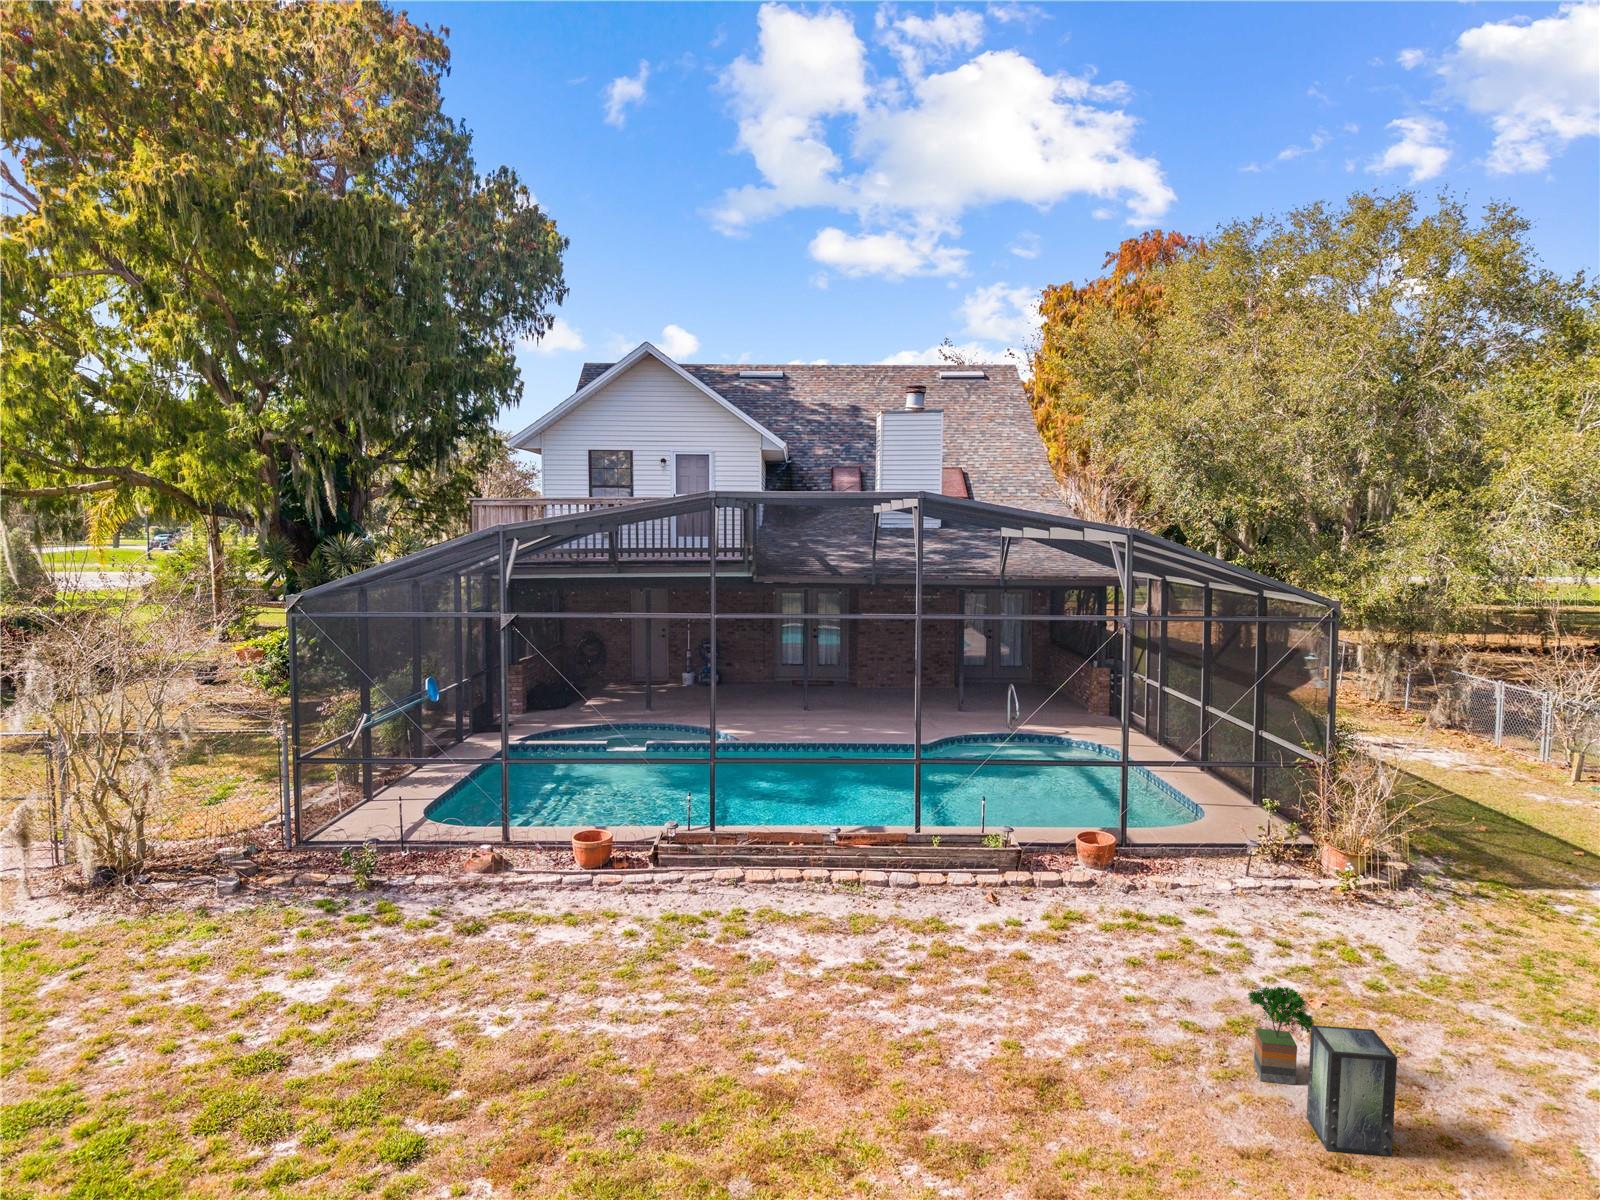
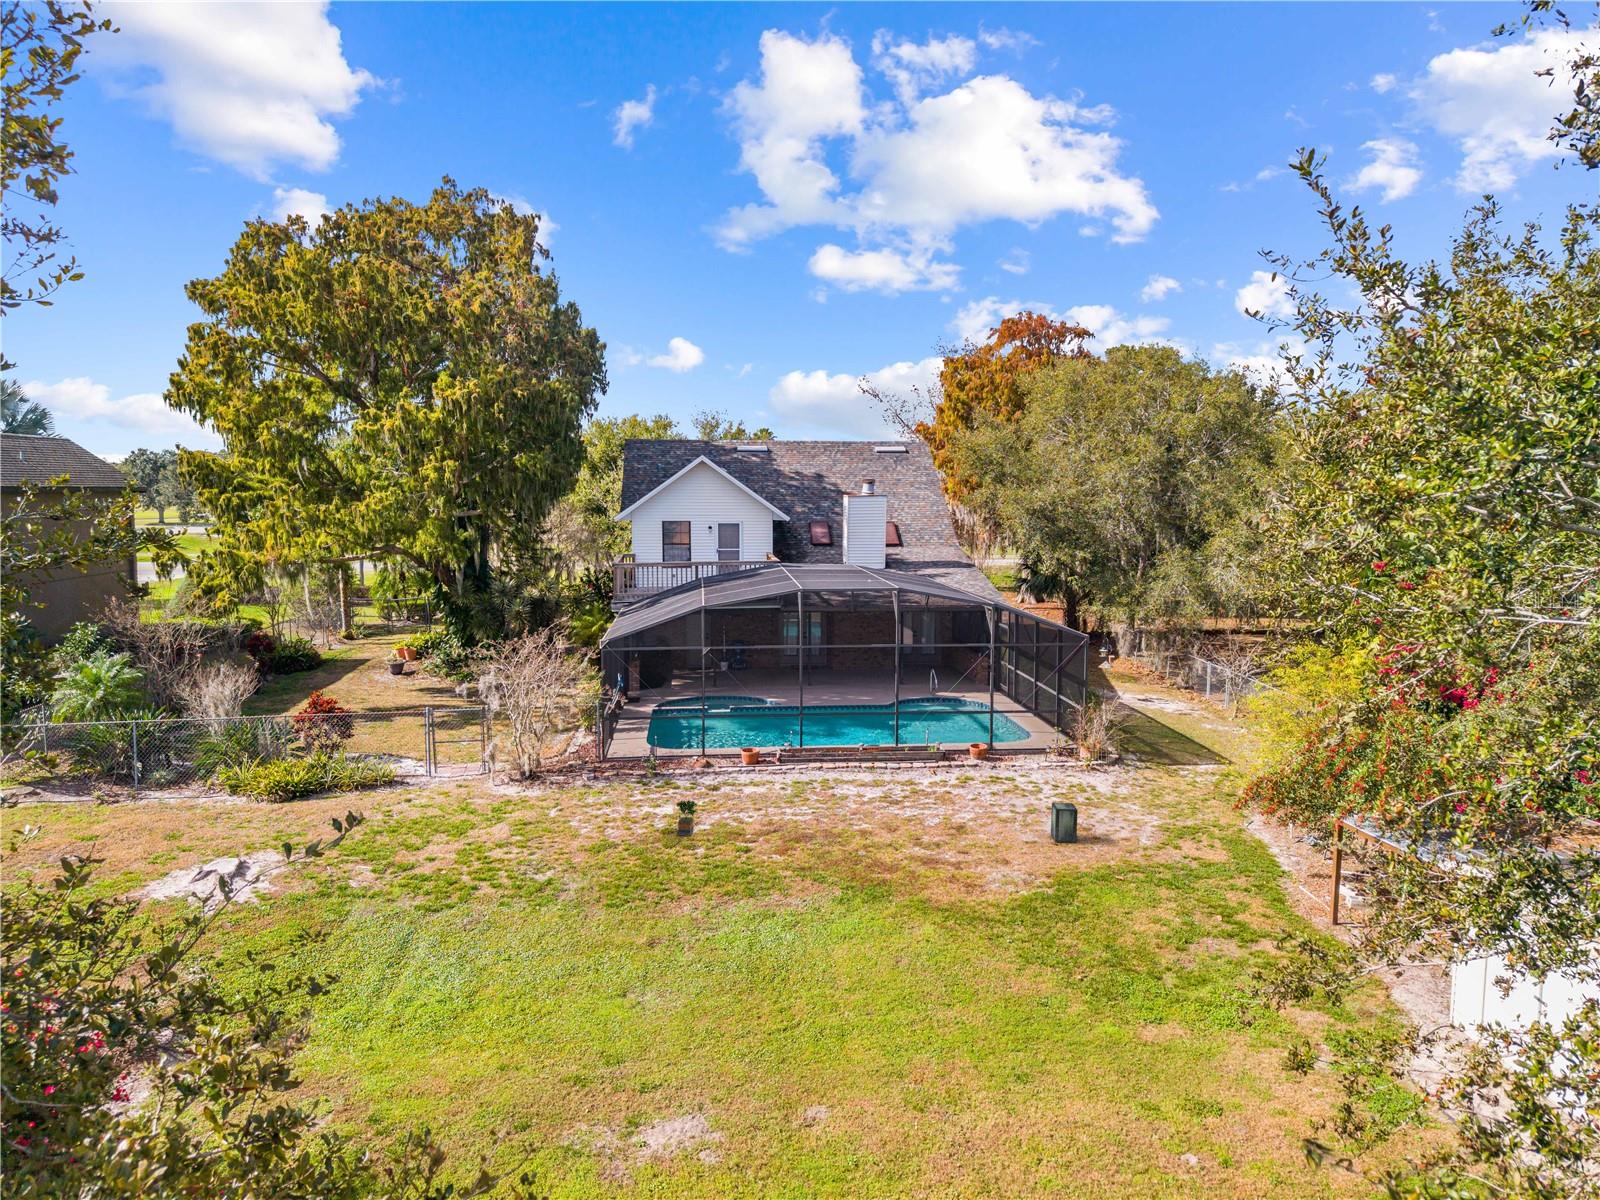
potted tree: present [1248,986,1313,1085] -> present [677,801,697,836]

